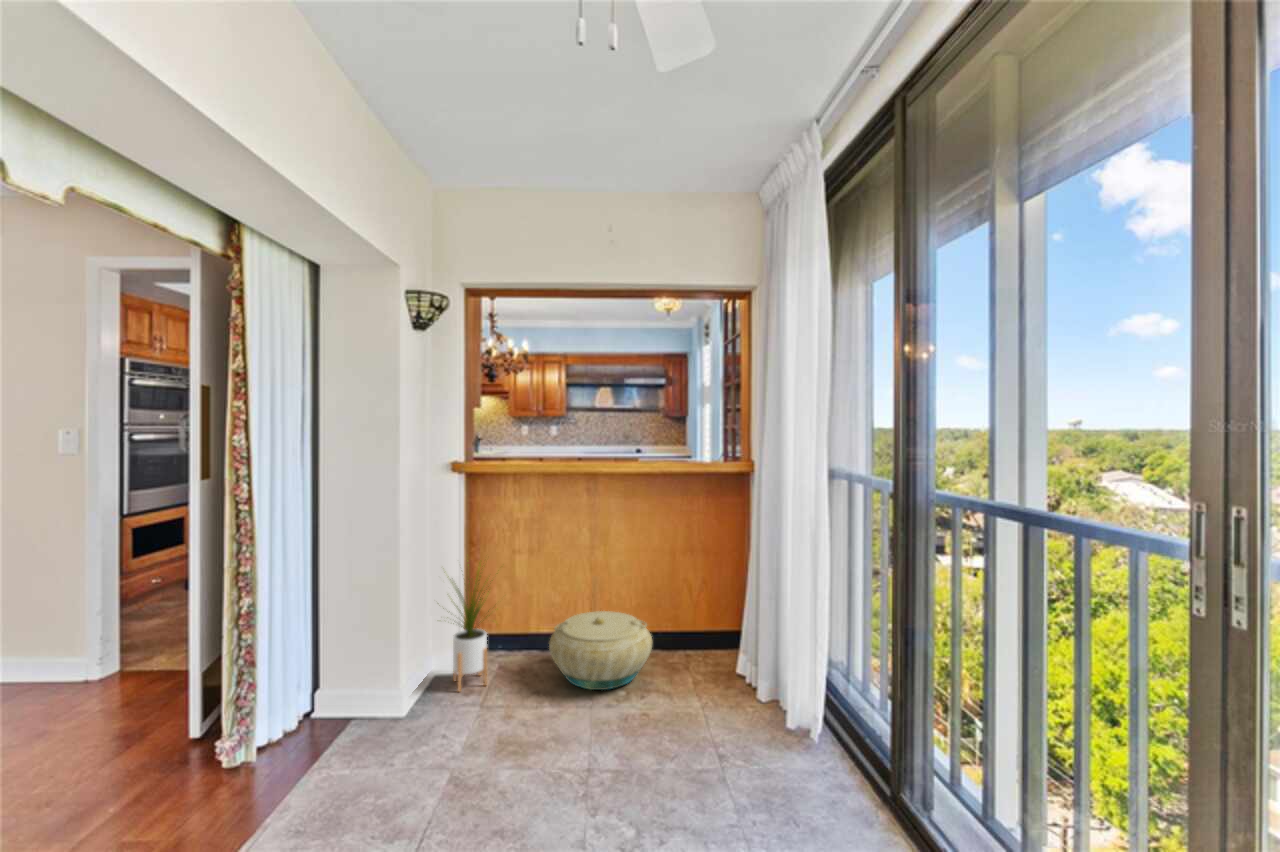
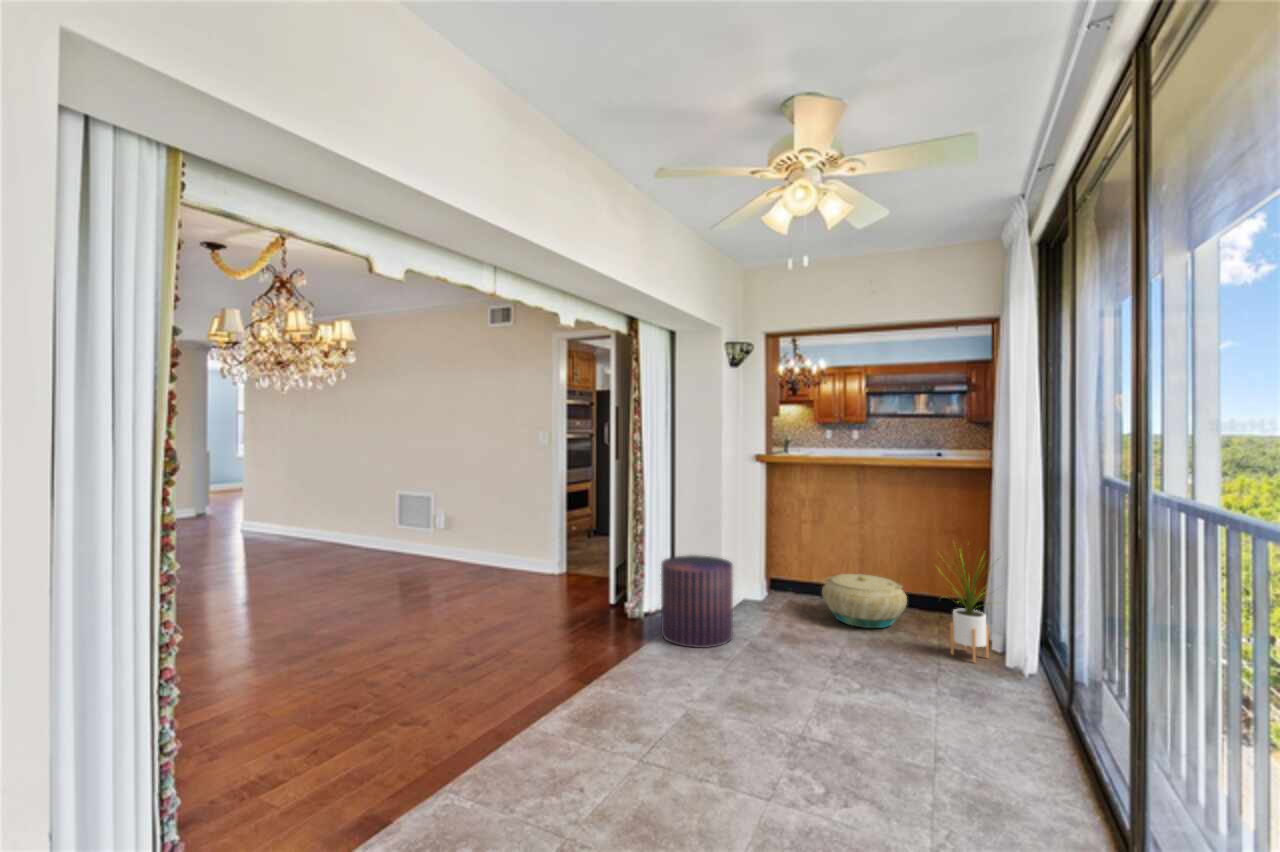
house plant: present [450,576,493,691] -> present [950,551,990,663]
pouf: none [284,635,423,827] -> present [661,555,733,648]

